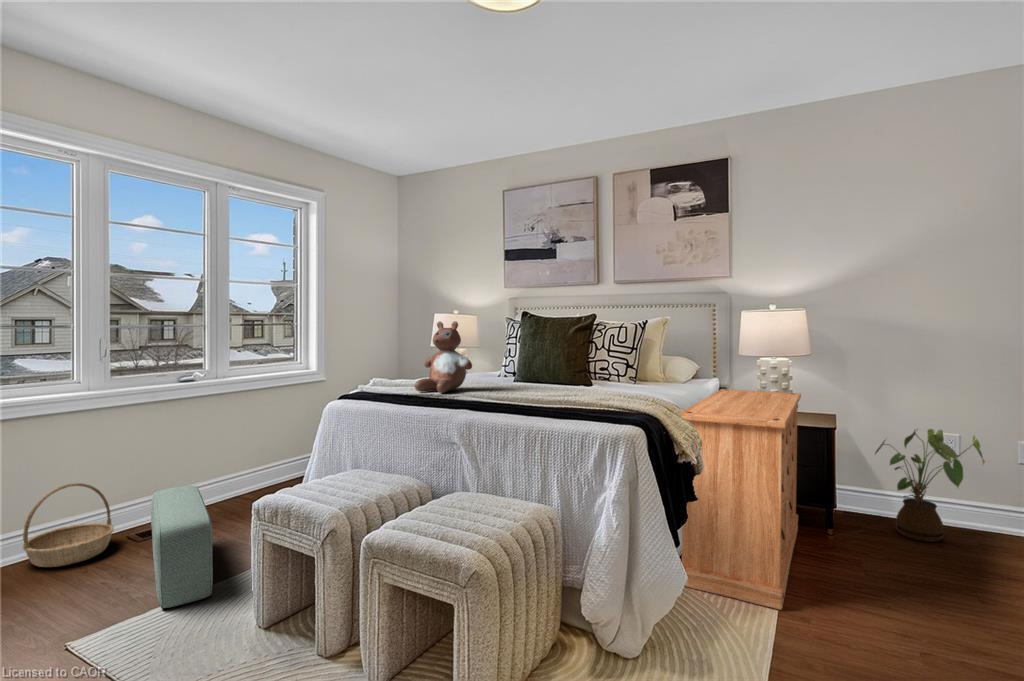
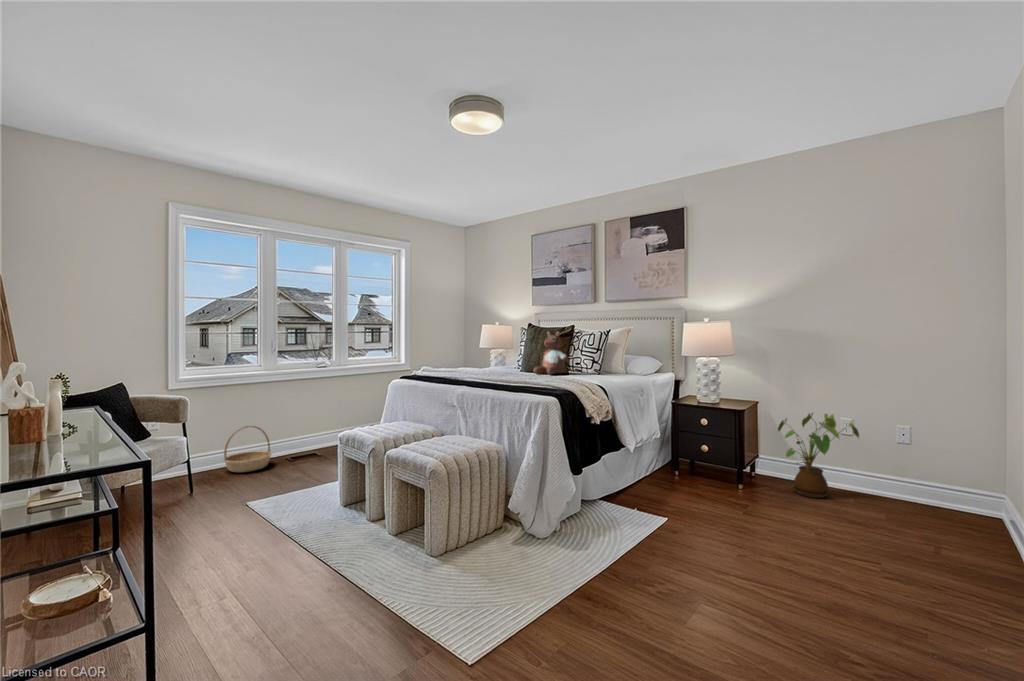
stuffed bear: present [415,321,472,393] -> present [533,331,568,375]
dresser: present [680,389,801,610] -> none [599,380,719,524]
pouf: present [151,486,213,608] -> none [288,430,319,494]

